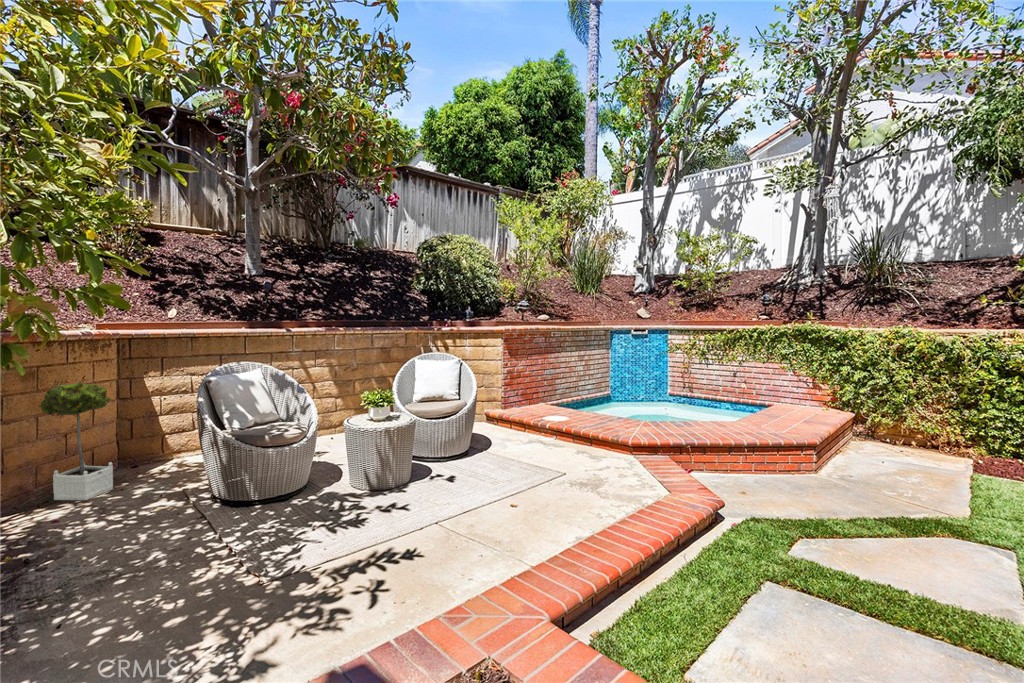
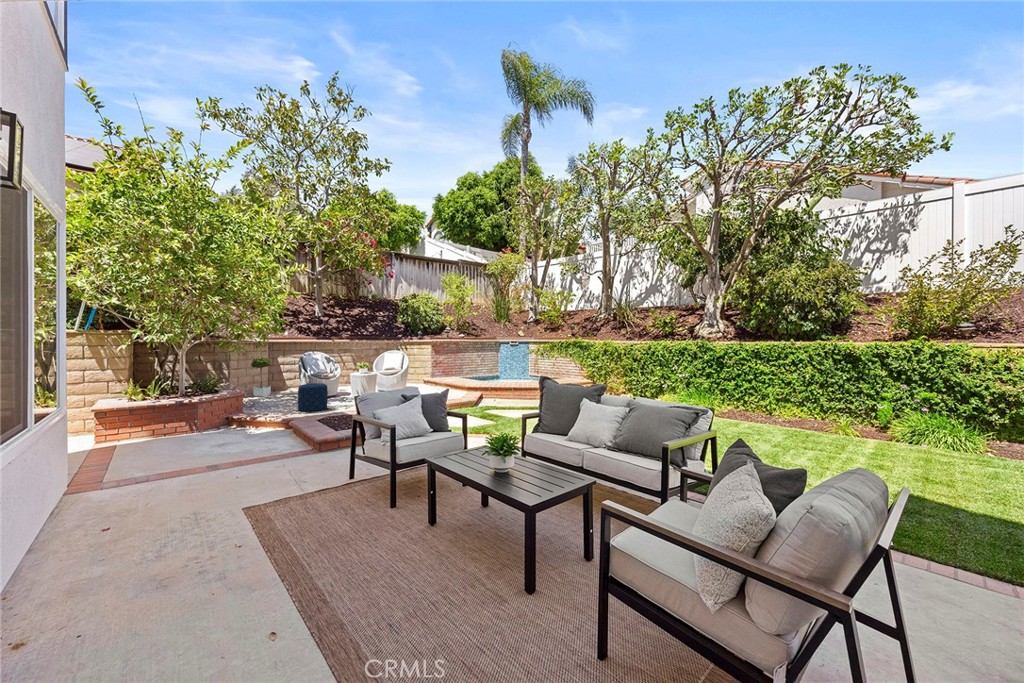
pouf: none [184,492,310,637] -> present [298,383,328,411]

